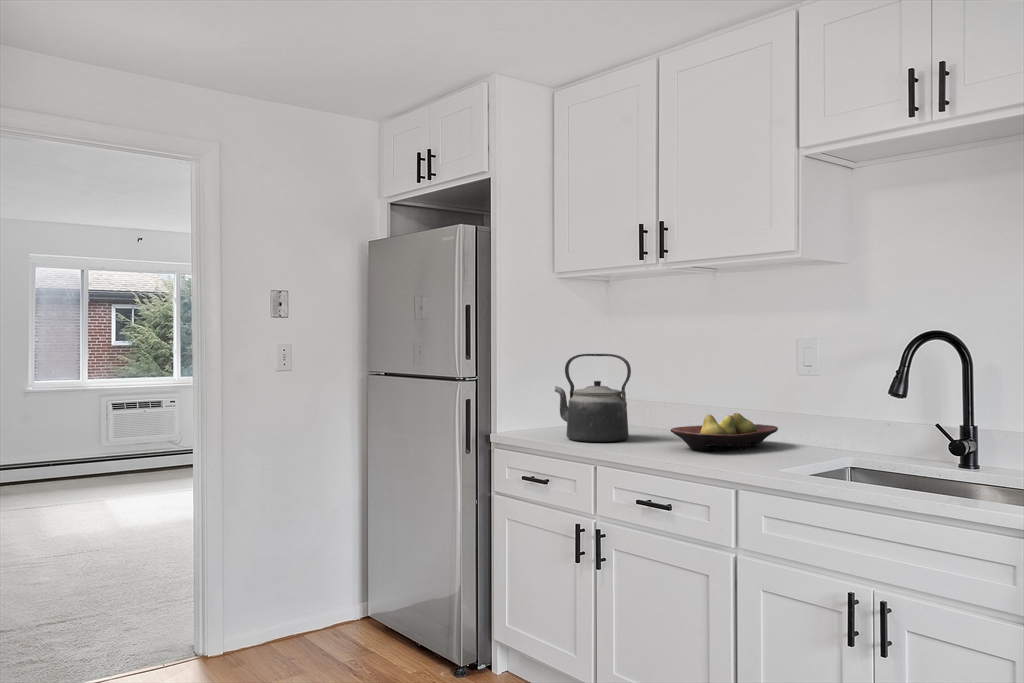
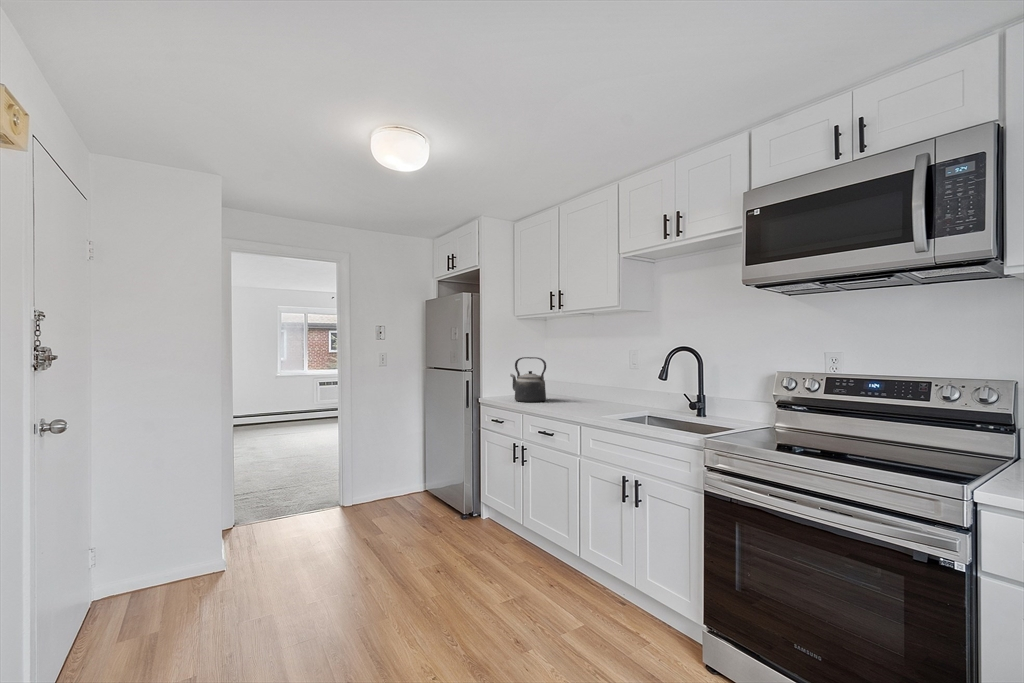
fruit bowl: present [671,413,778,451] -> none [561,388,618,407]

